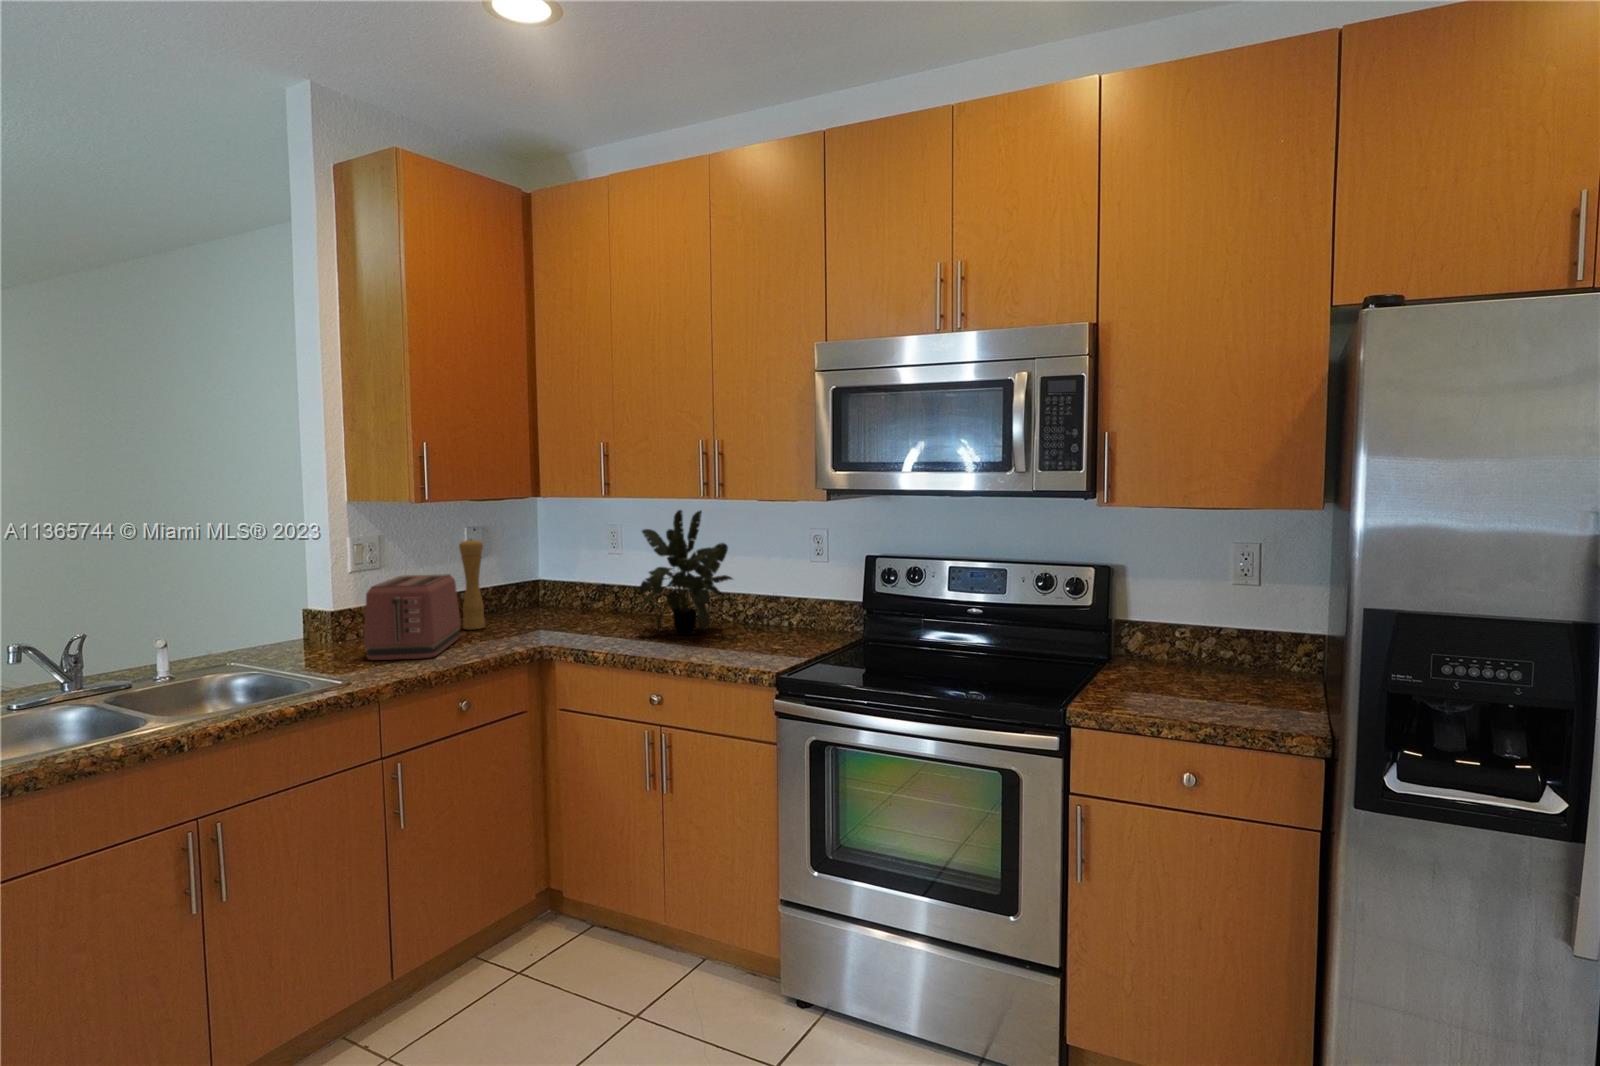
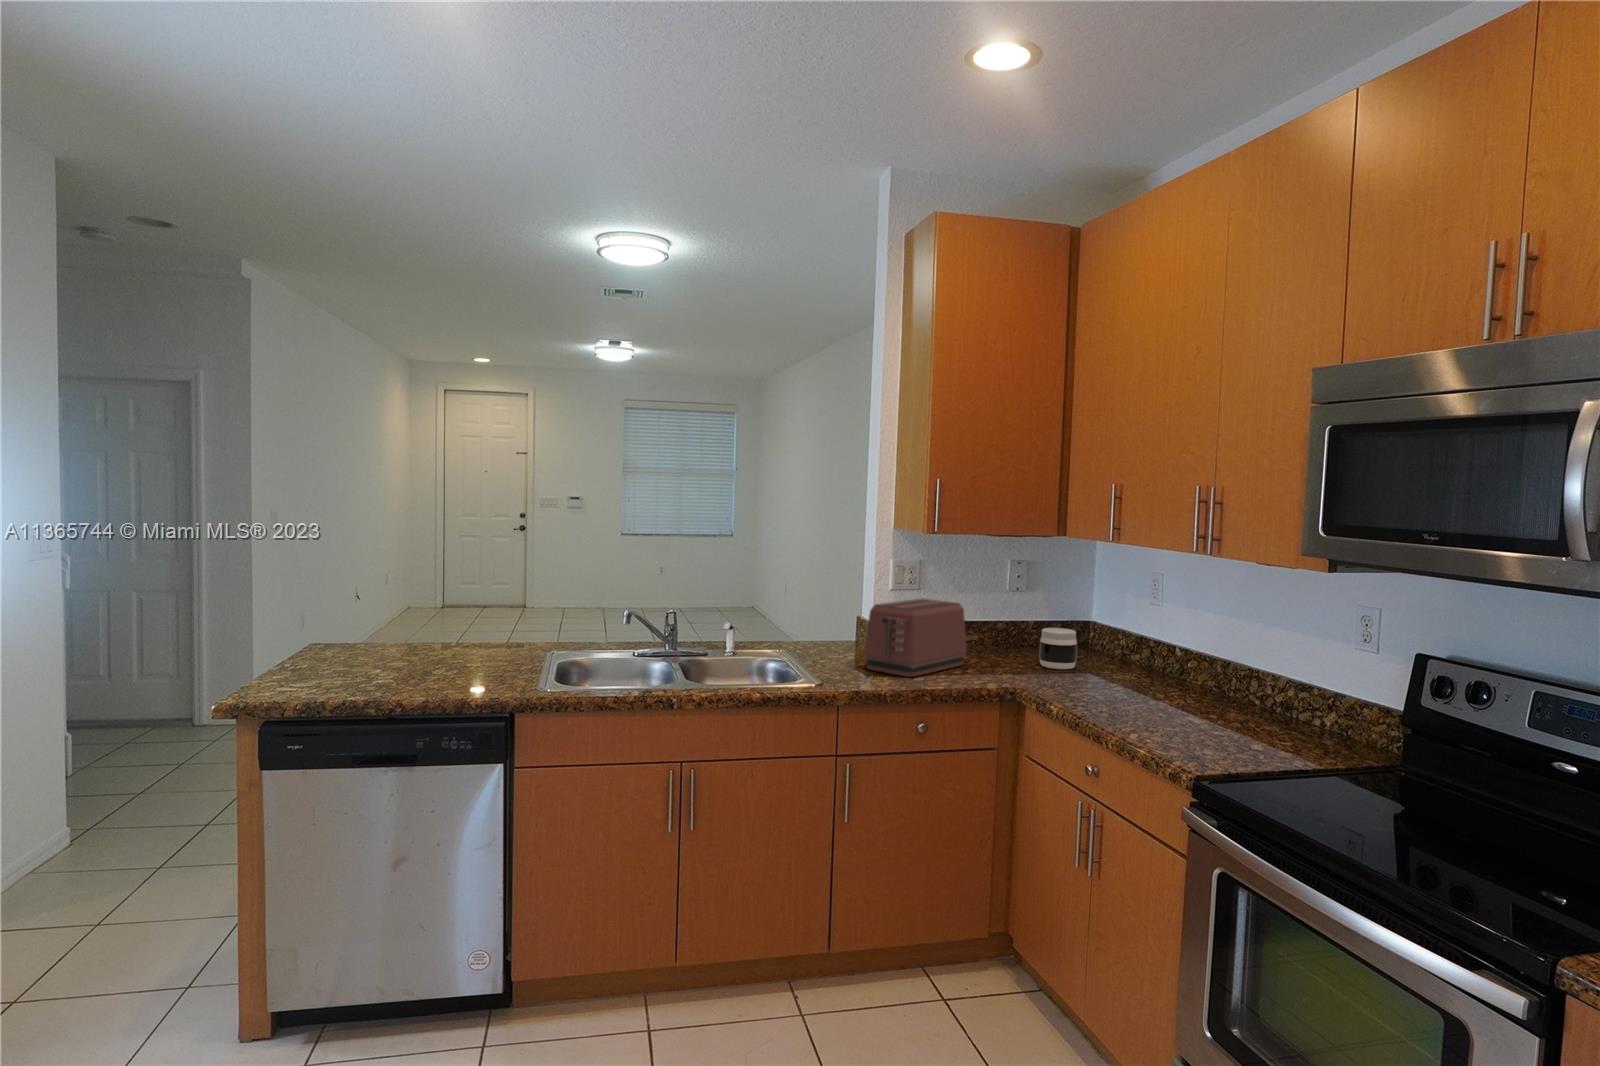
potted plant: present [638,510,732,635] -> none [1120,561,1252,710]
pepper mill: present [459,539,485,629] -> none [983,571,1007,660]
jar: none [523,587,559,626] -> present [1039,628,1077,669]

